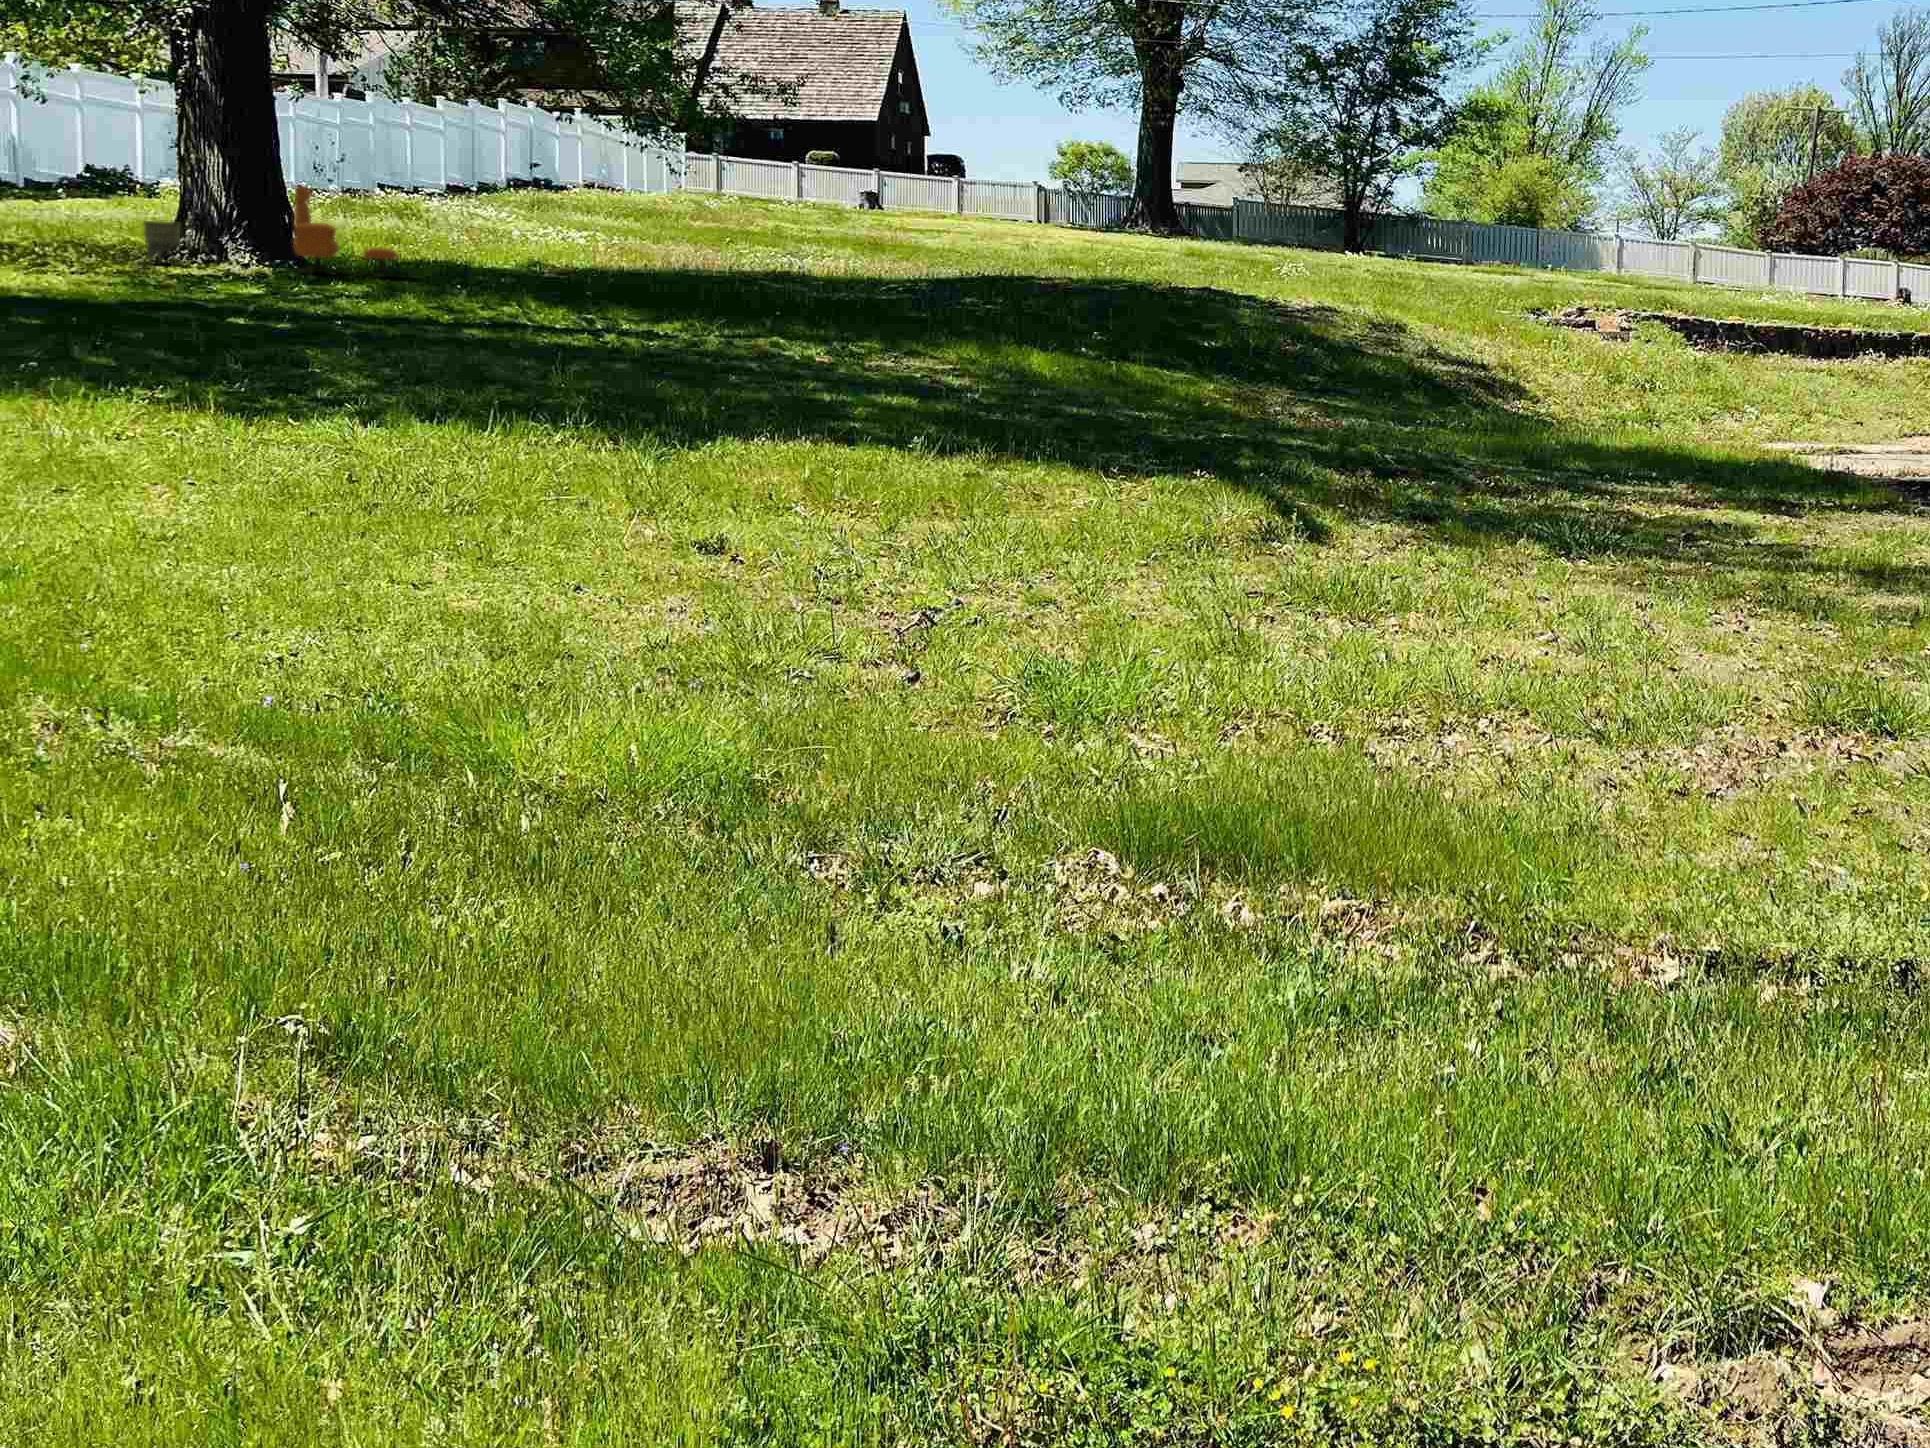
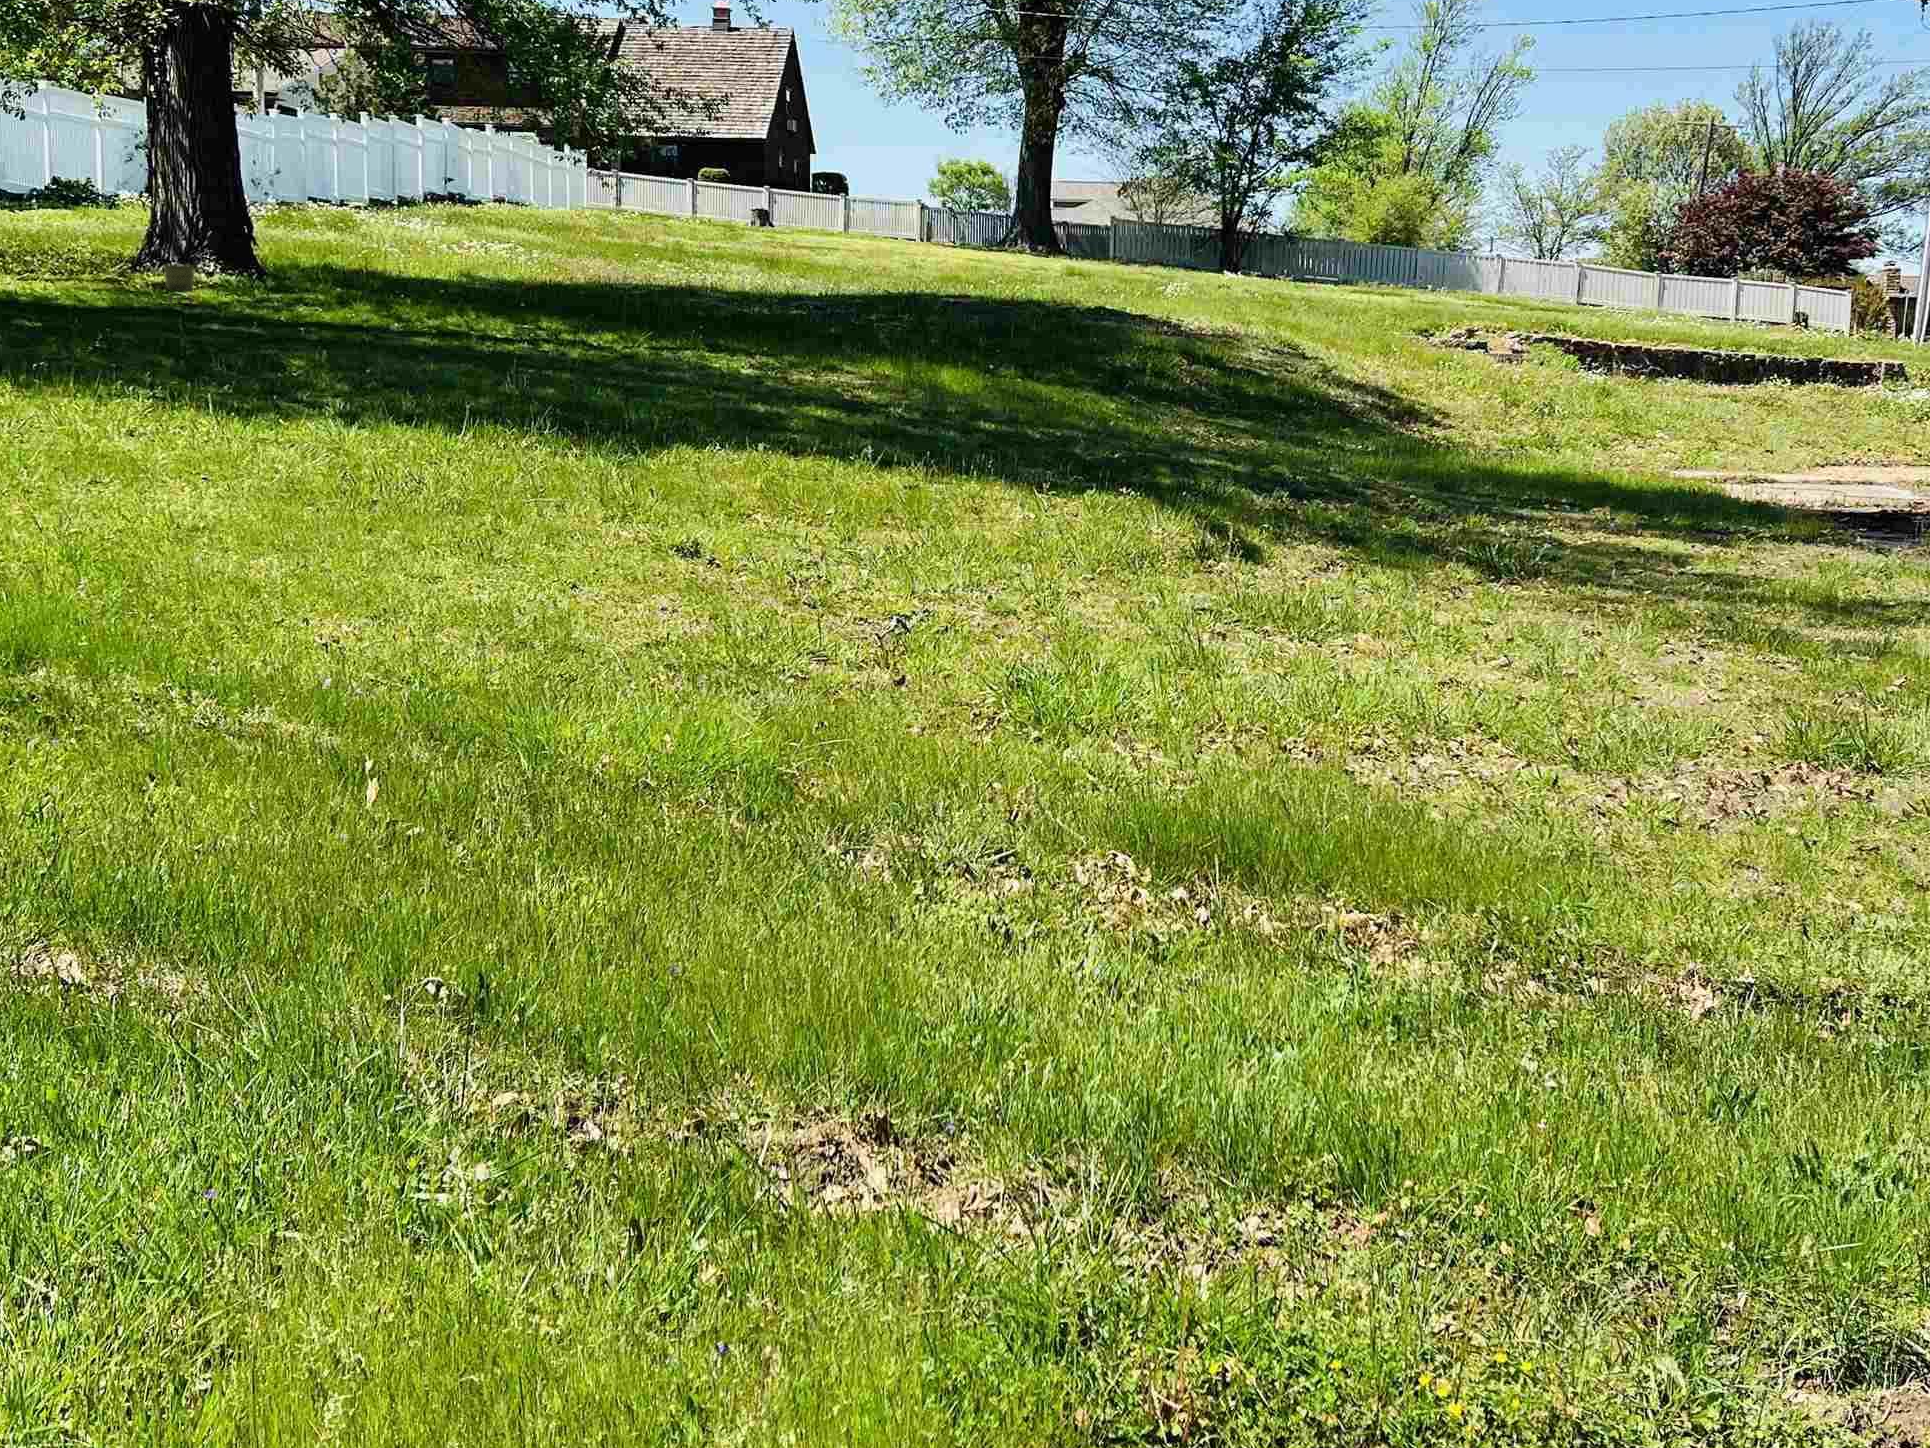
lounge chair: present [293,186,399,277] -> none [282,230,383,315]

